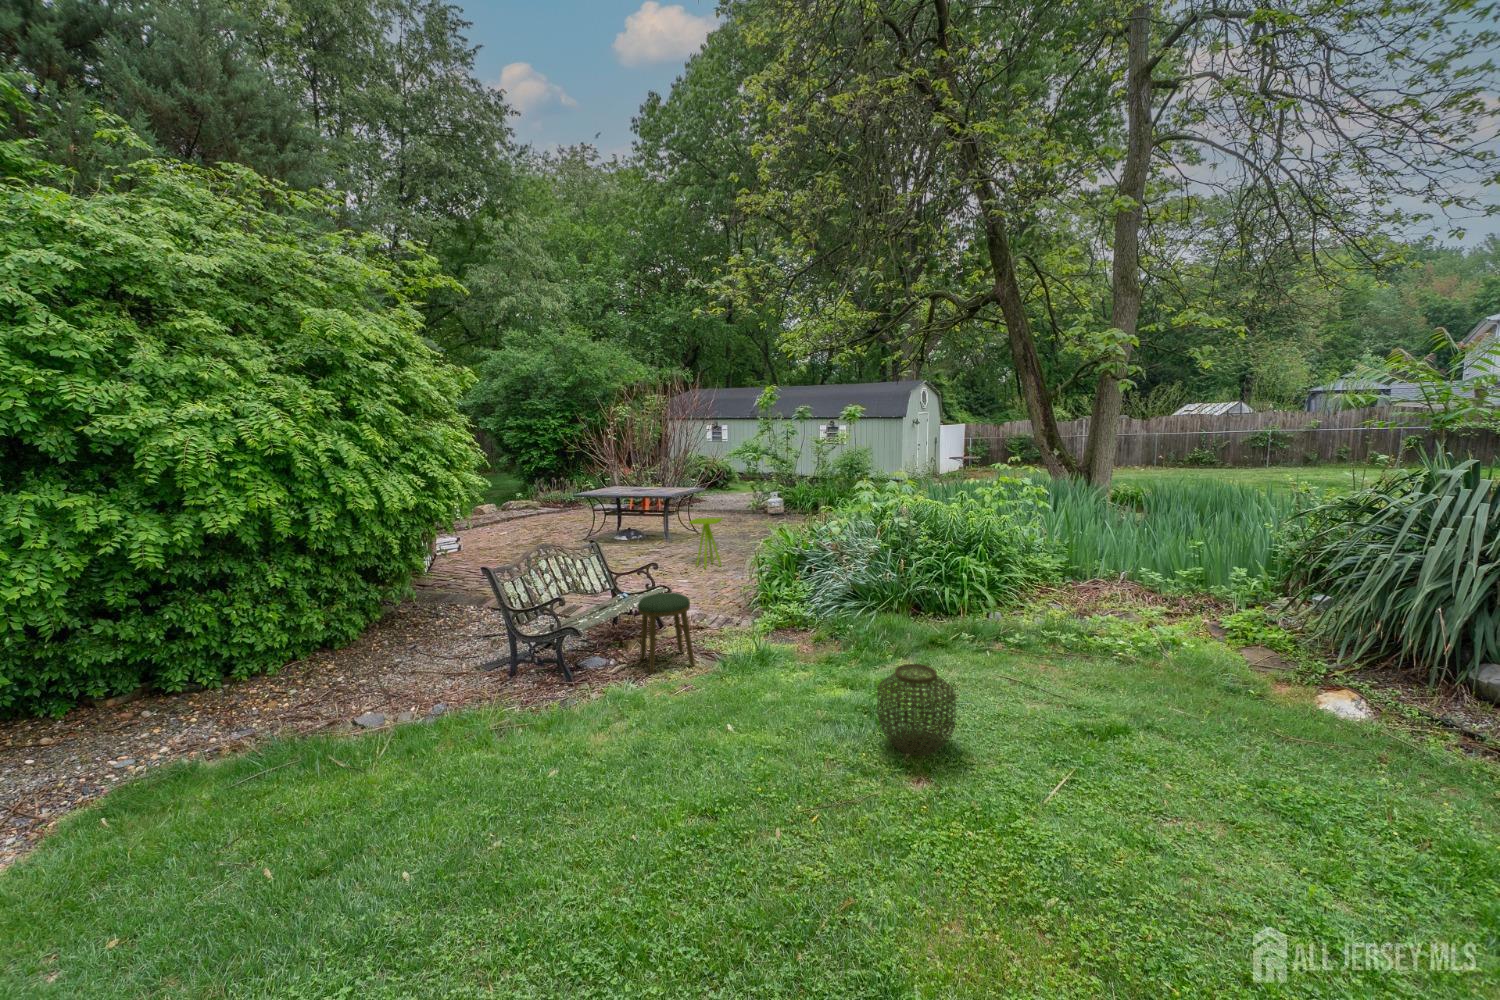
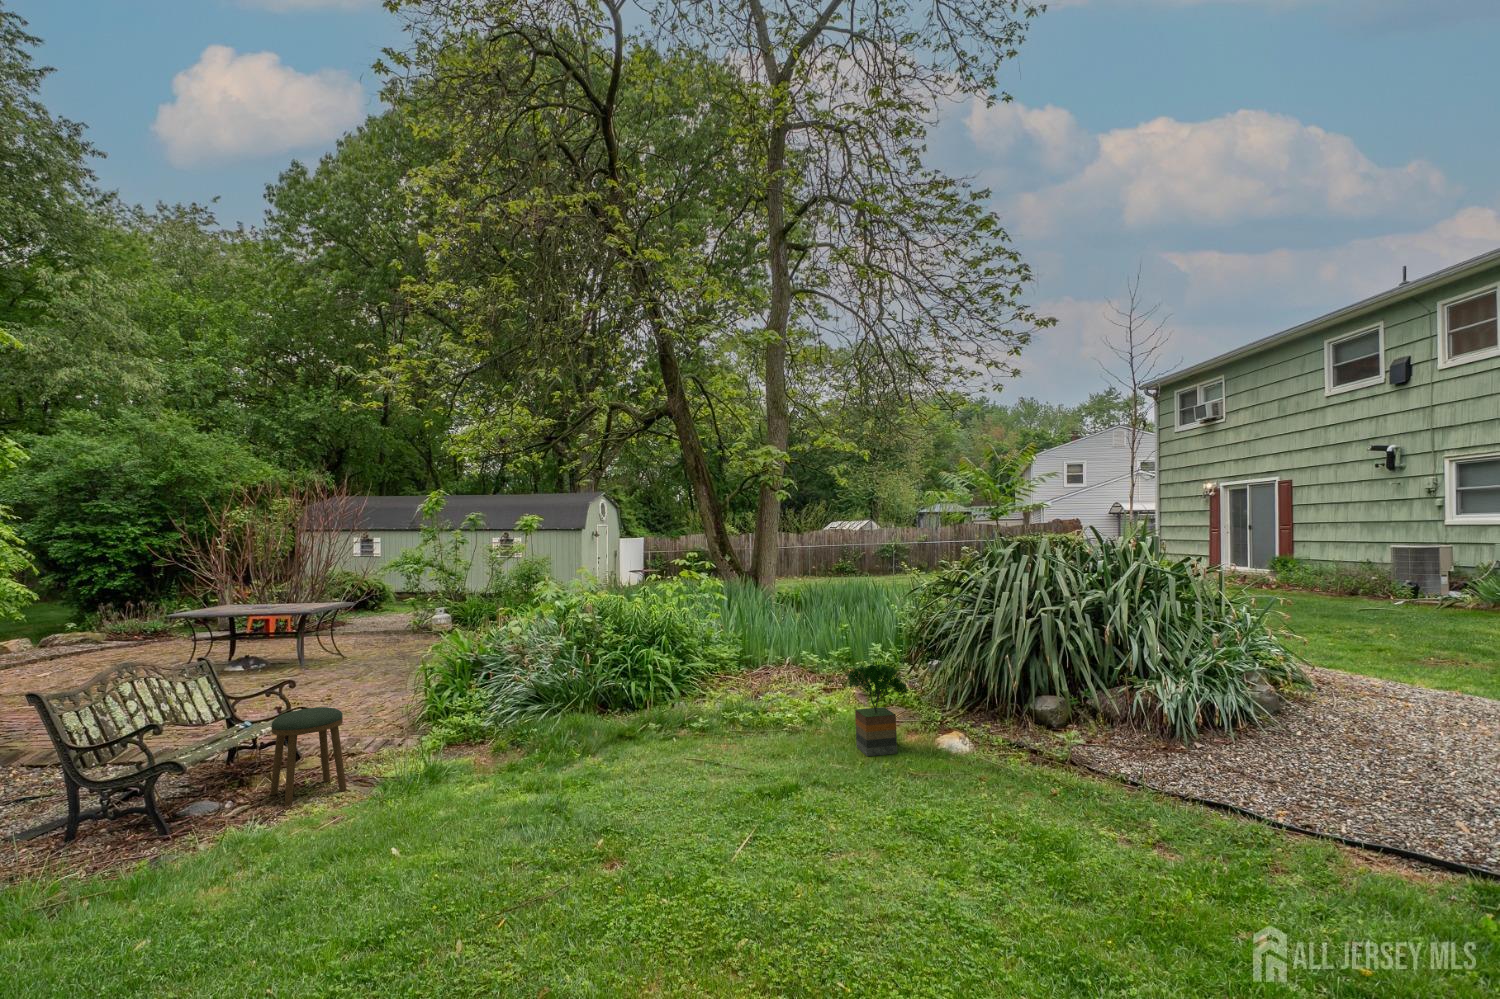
side table: present [689,517,723,569] -> none [333,632,380,696]
potted tree: none [1232,615,1340,735] -> present [847,664,908,756]
woven basket: present [877,664,956,756] -> none [556,732,629,820]

